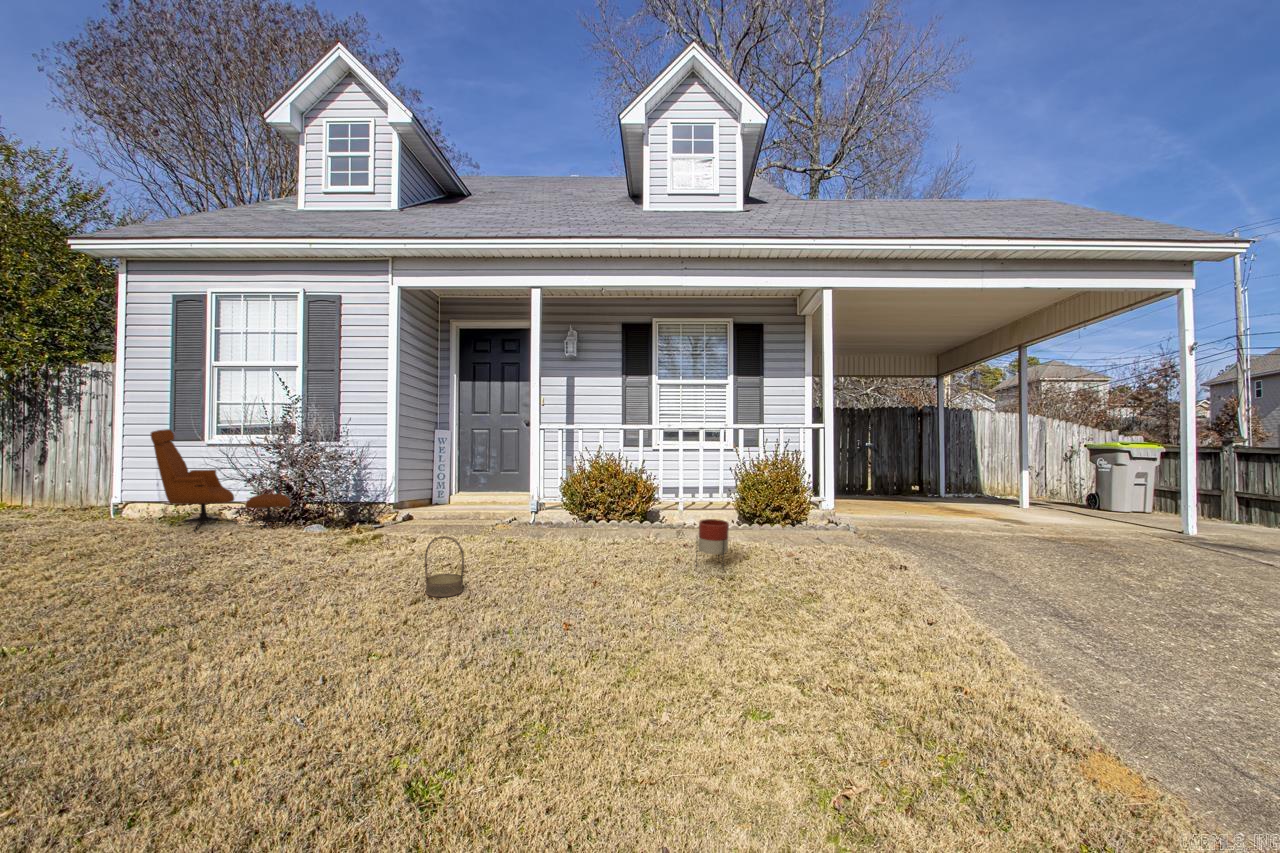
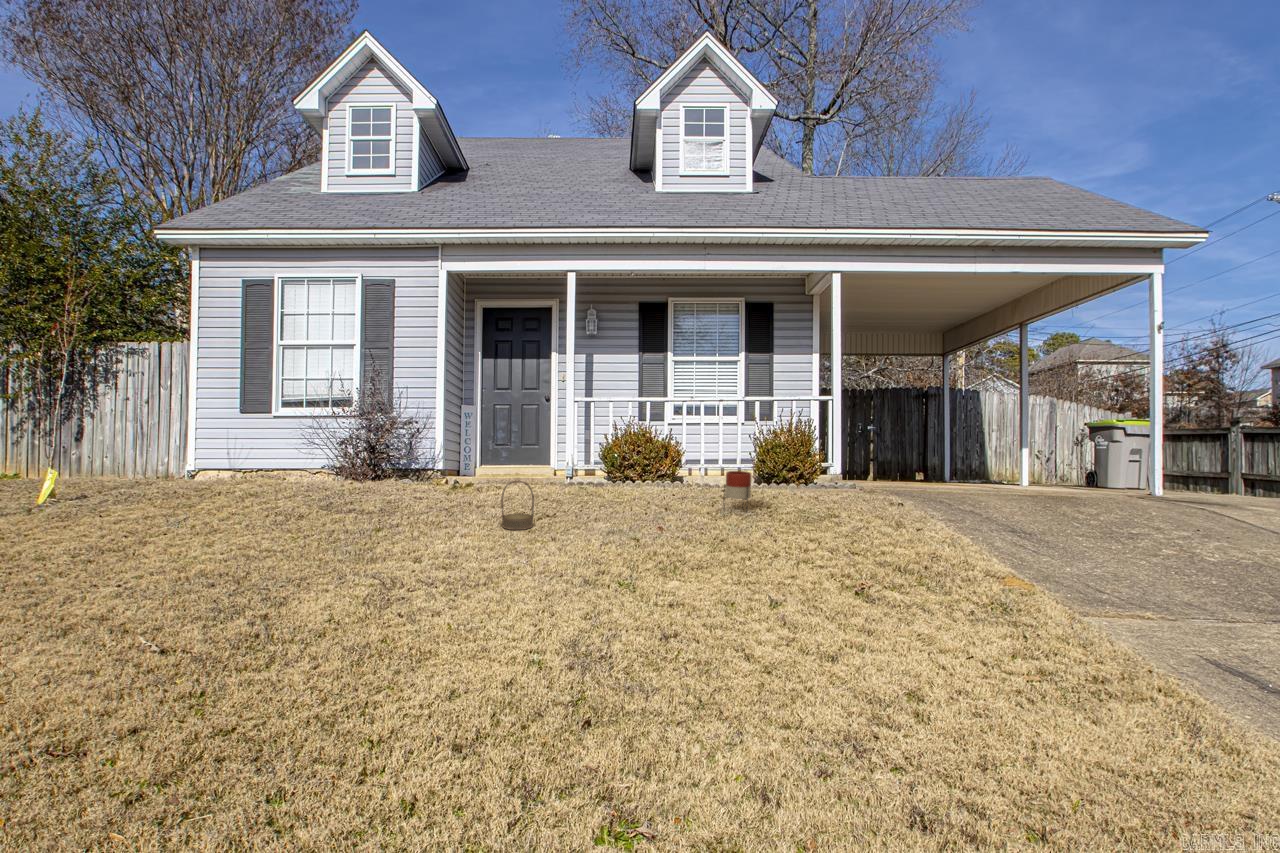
lounge chair: present [151,429,292,532] -> none [231,399,351,490]

